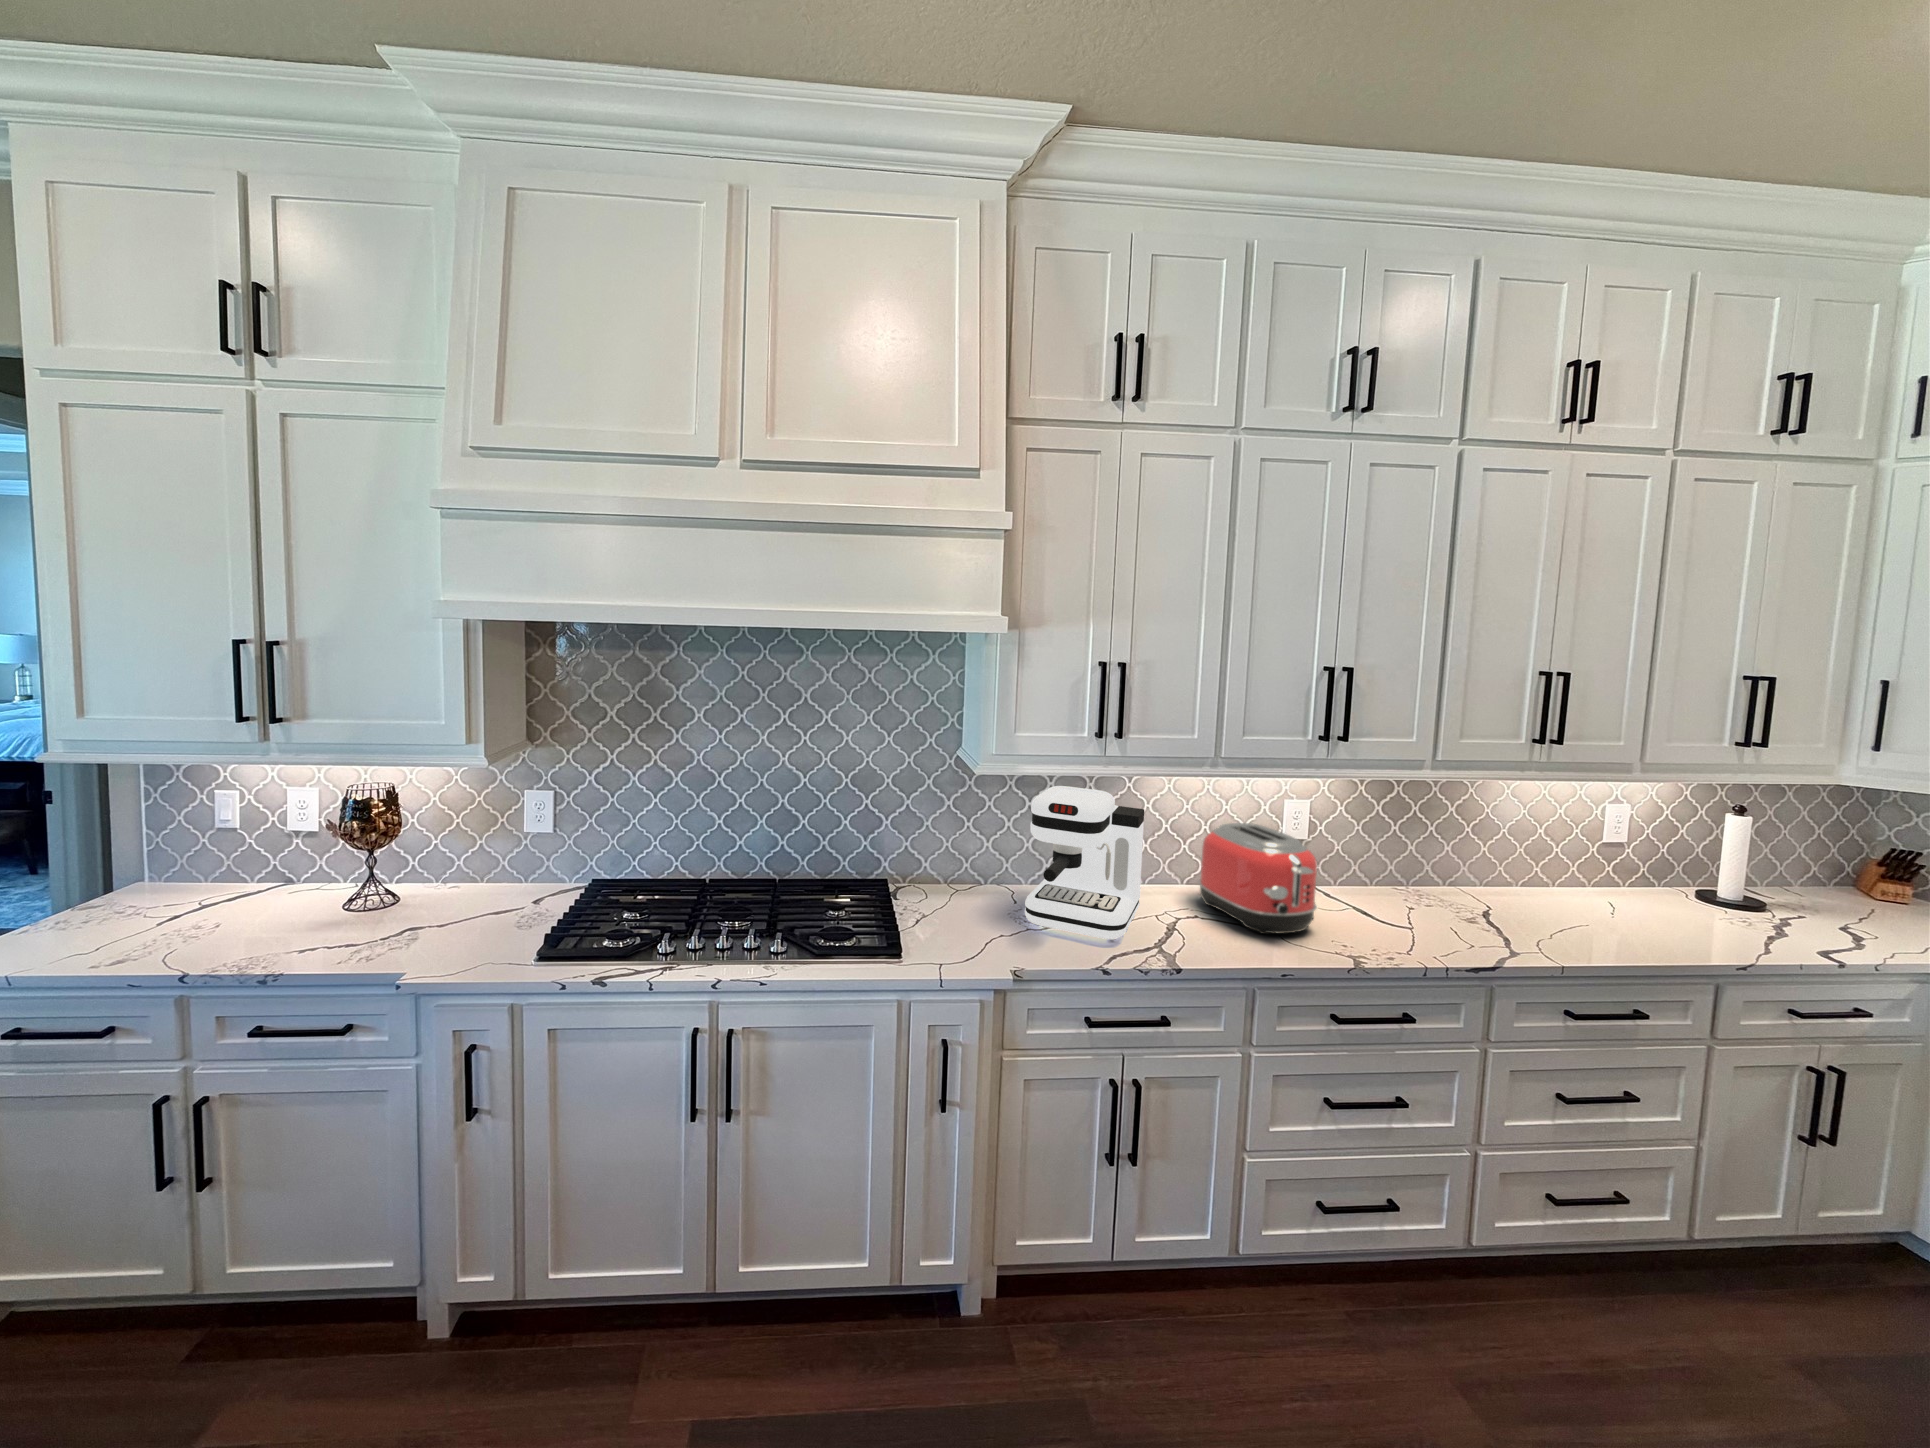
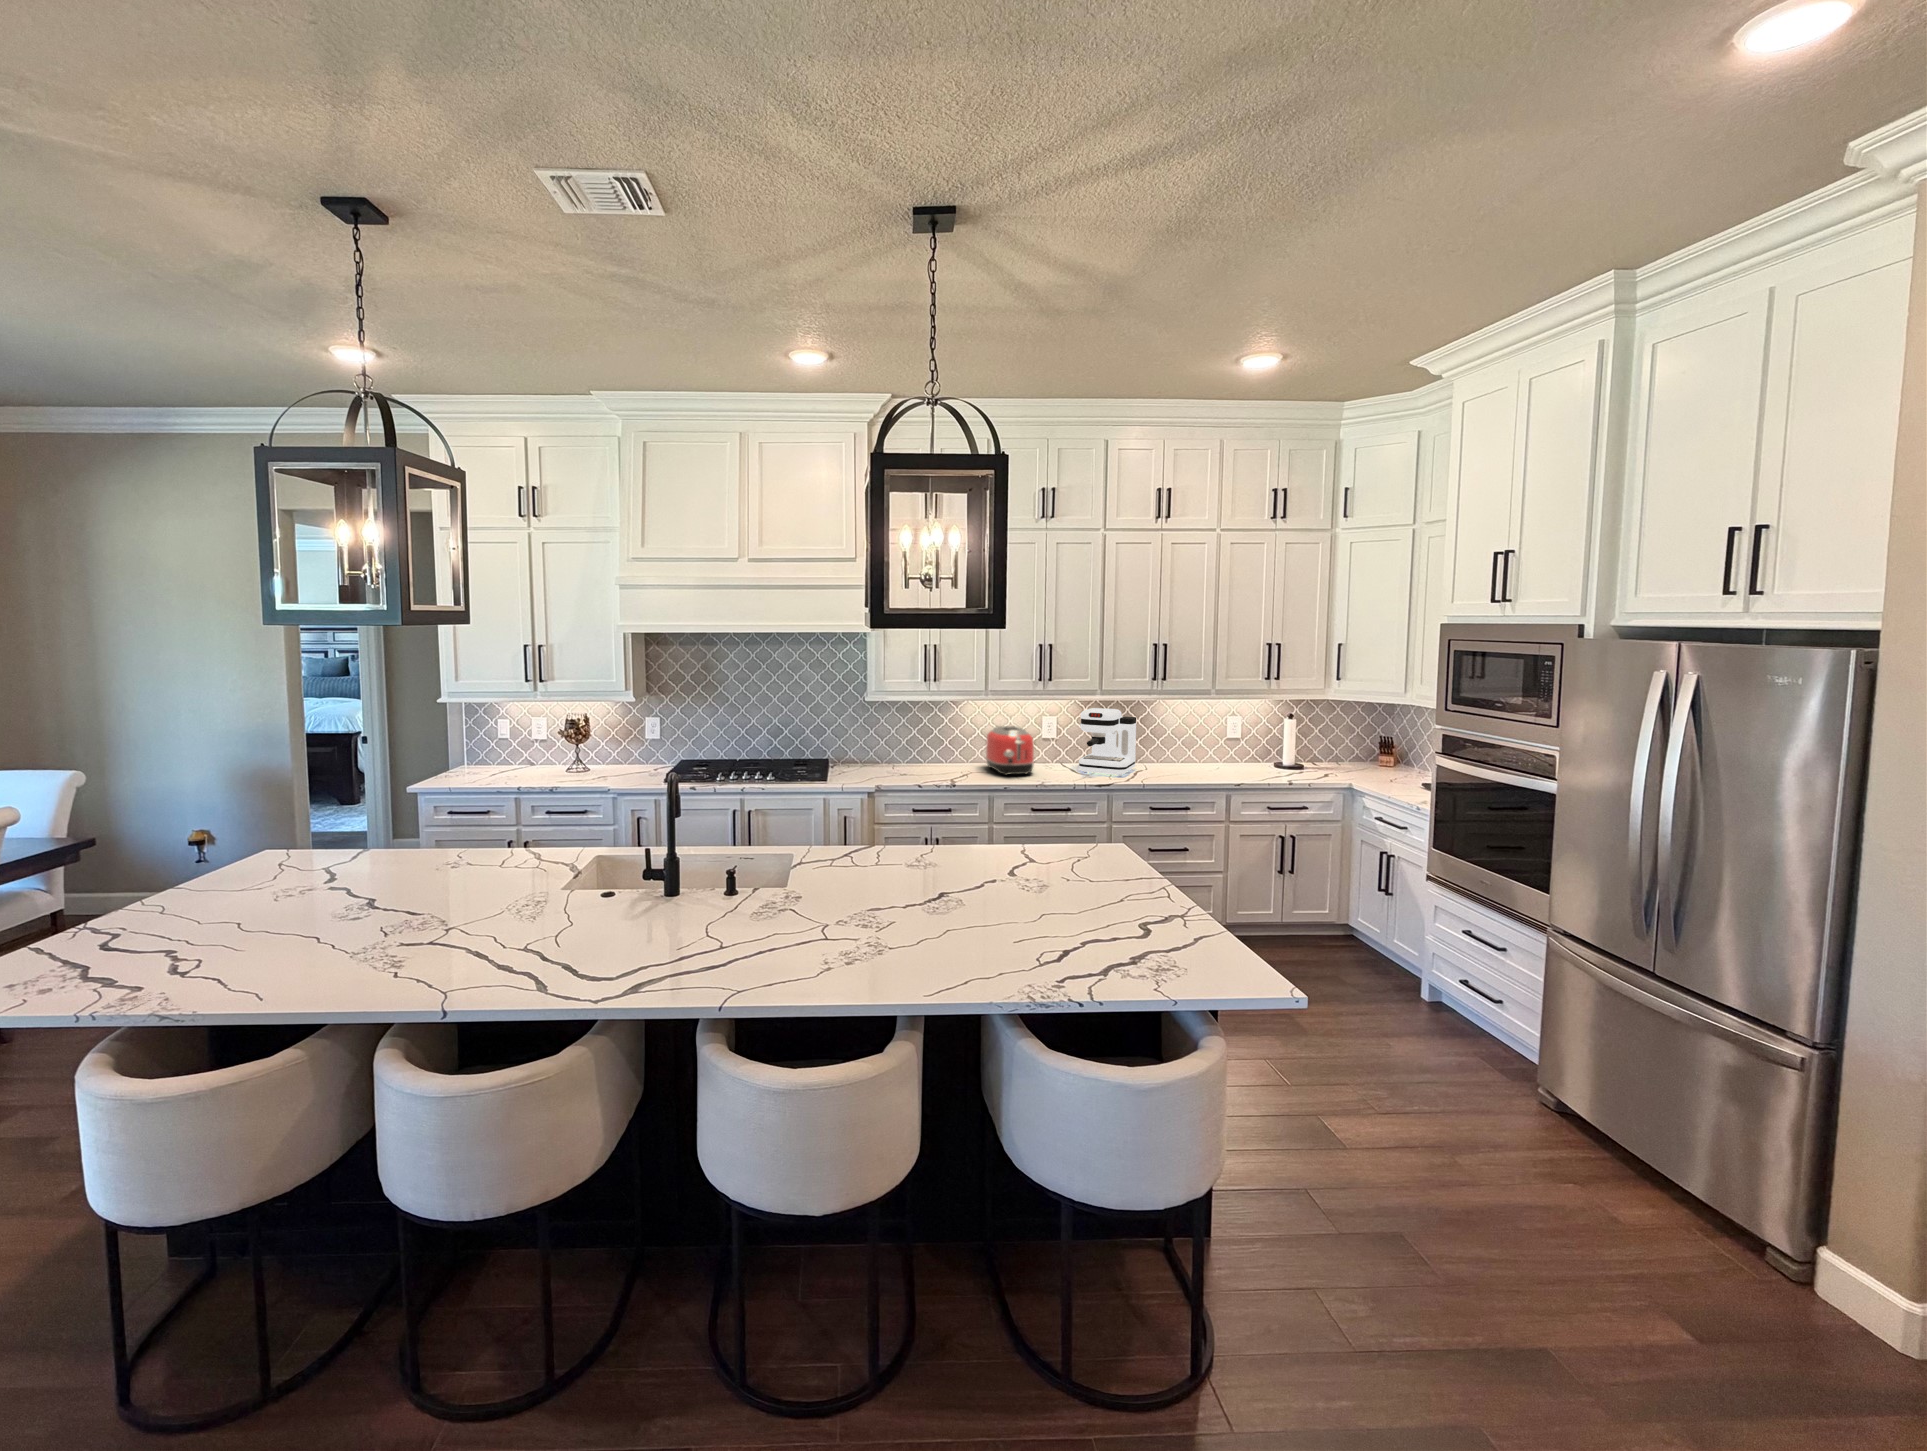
coffee maker: present [1025,786,1144,940] -> present [1079,708,1136,776]

